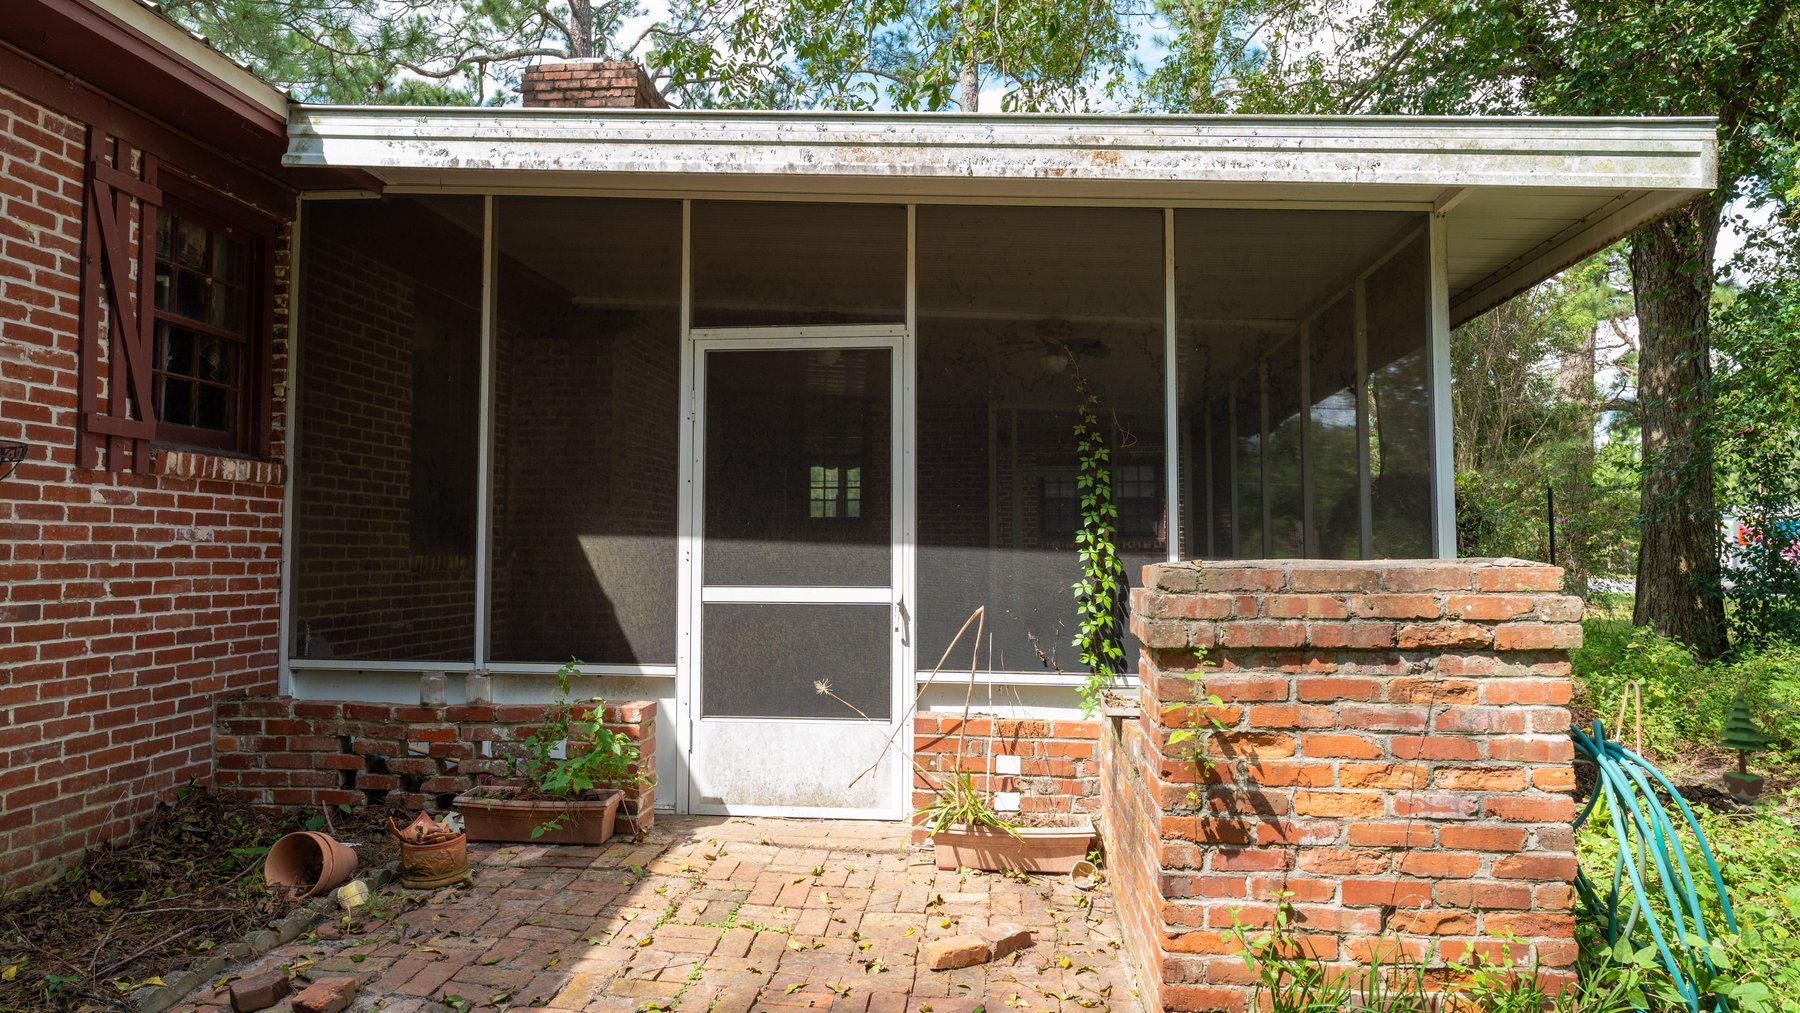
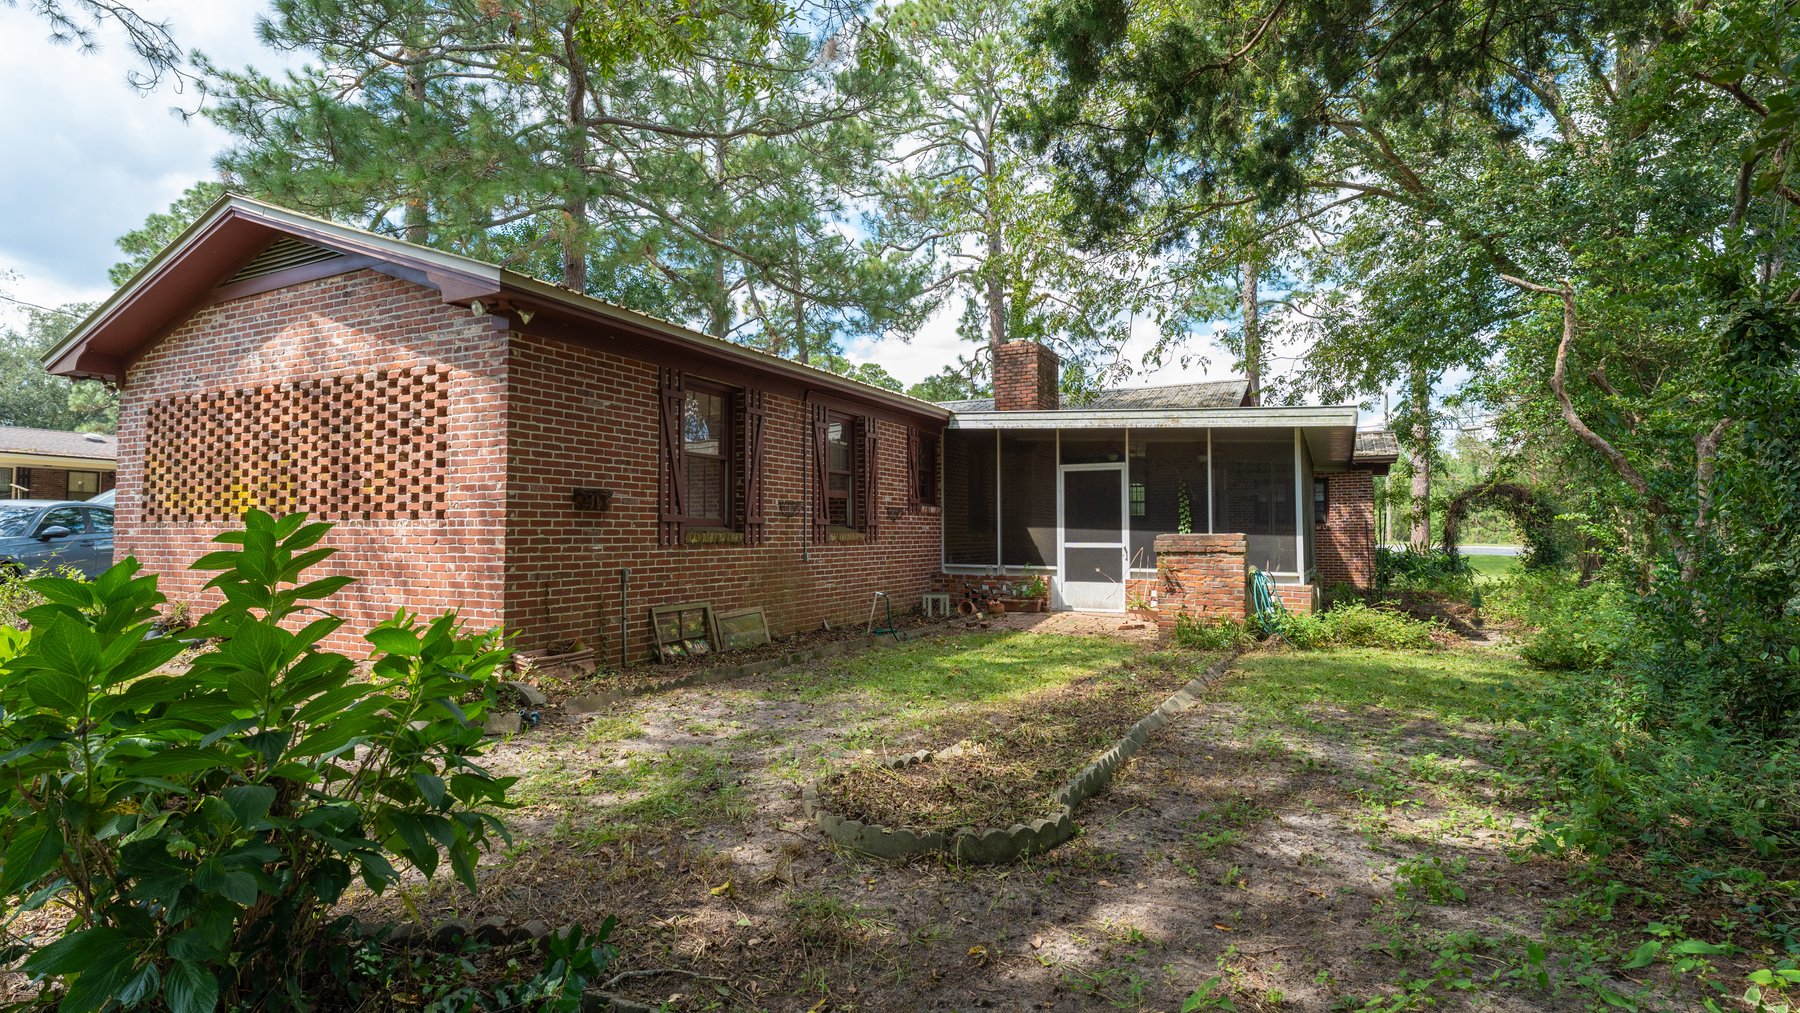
round table: none [96,781,247,910] -> present [922,592,950,617]

